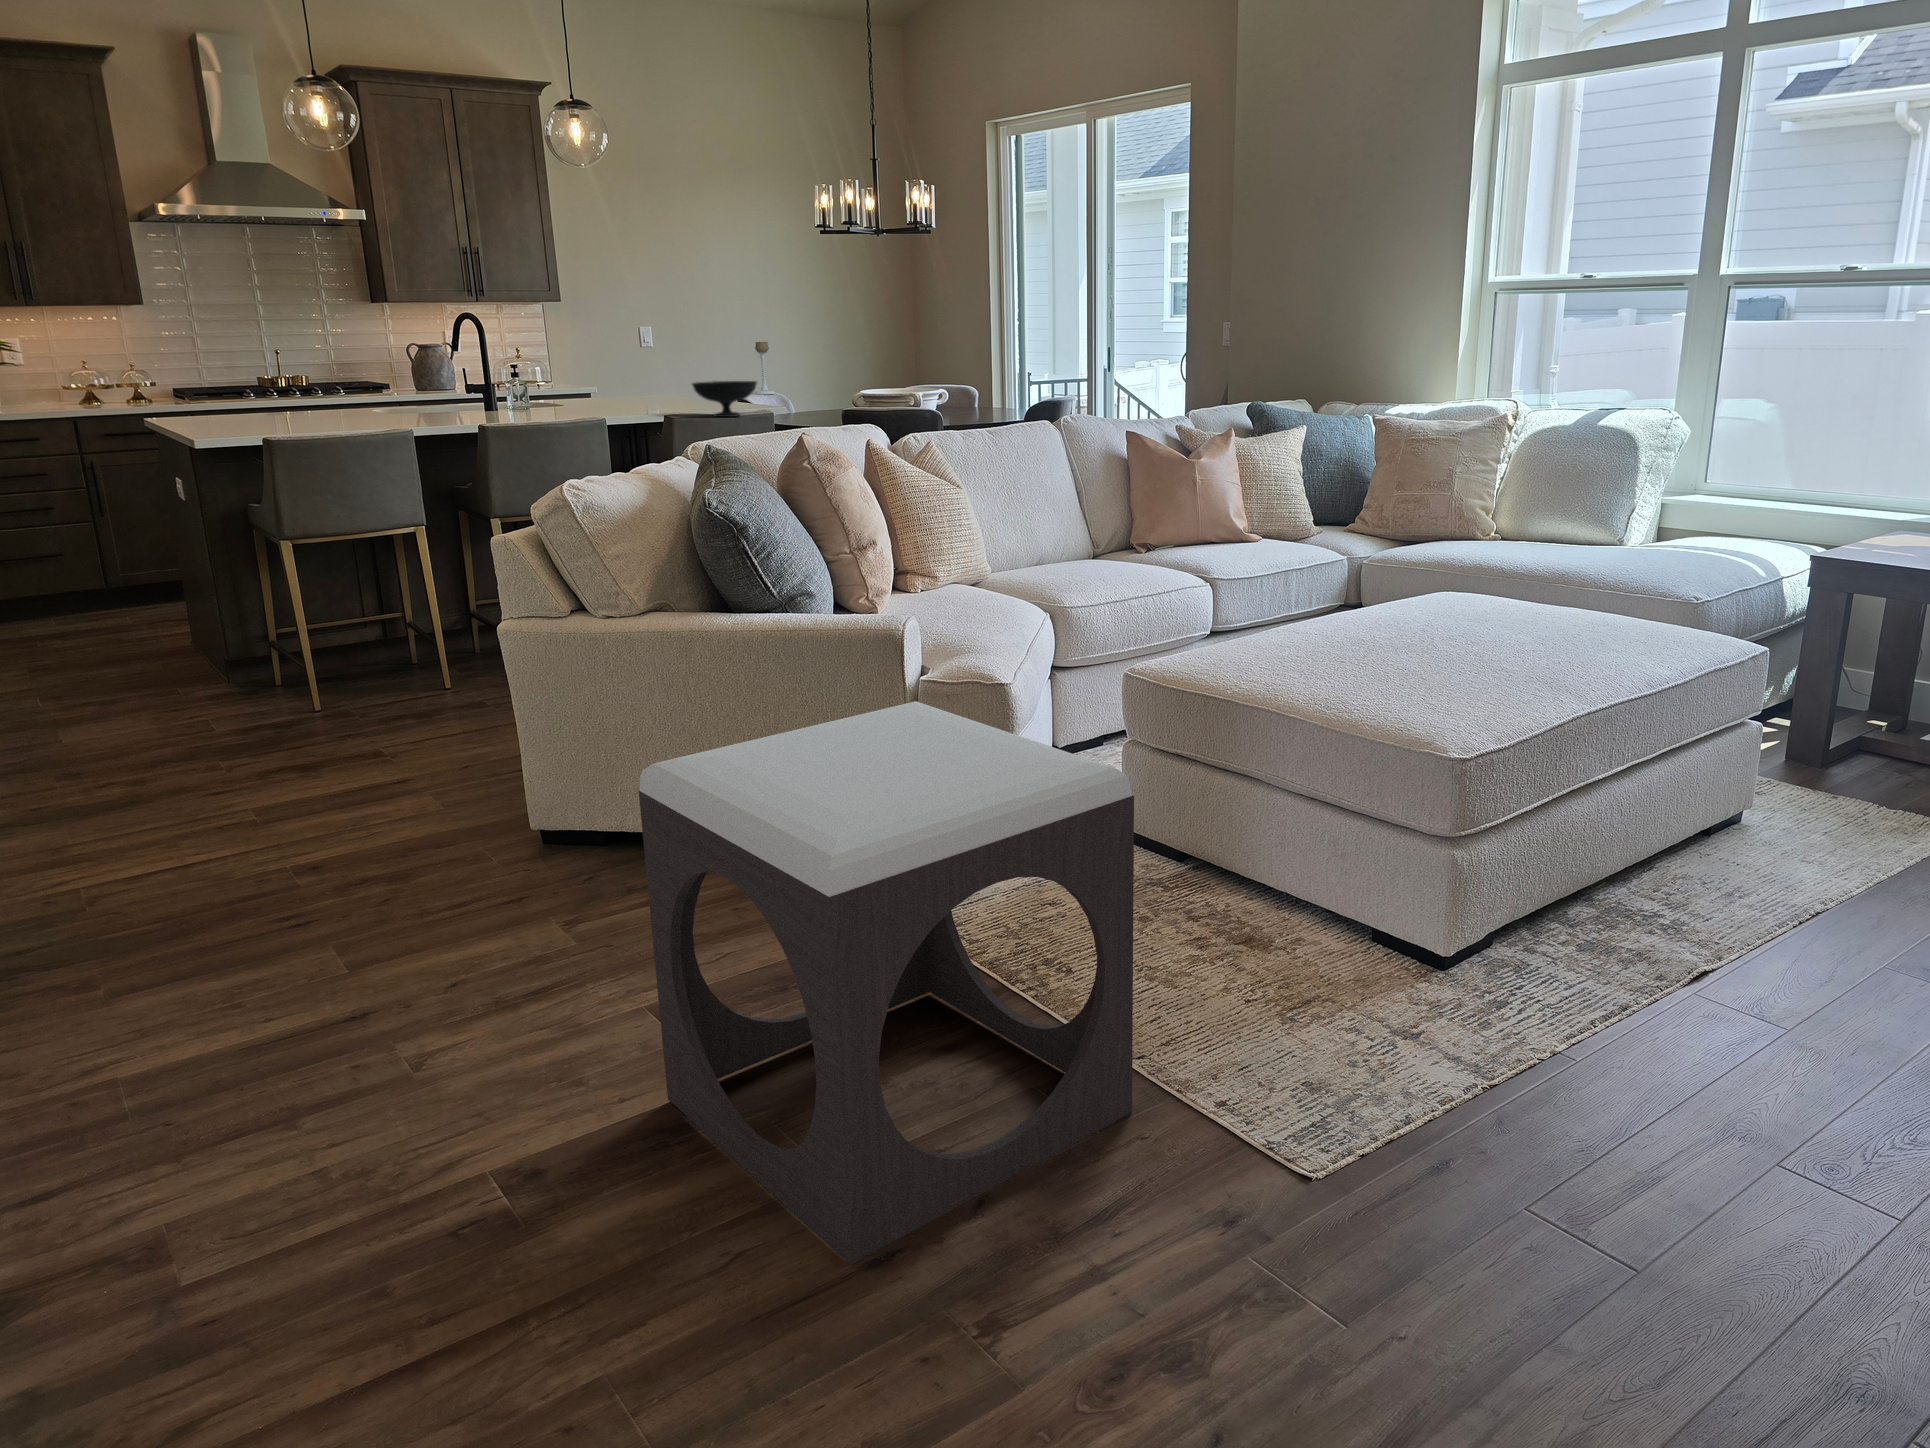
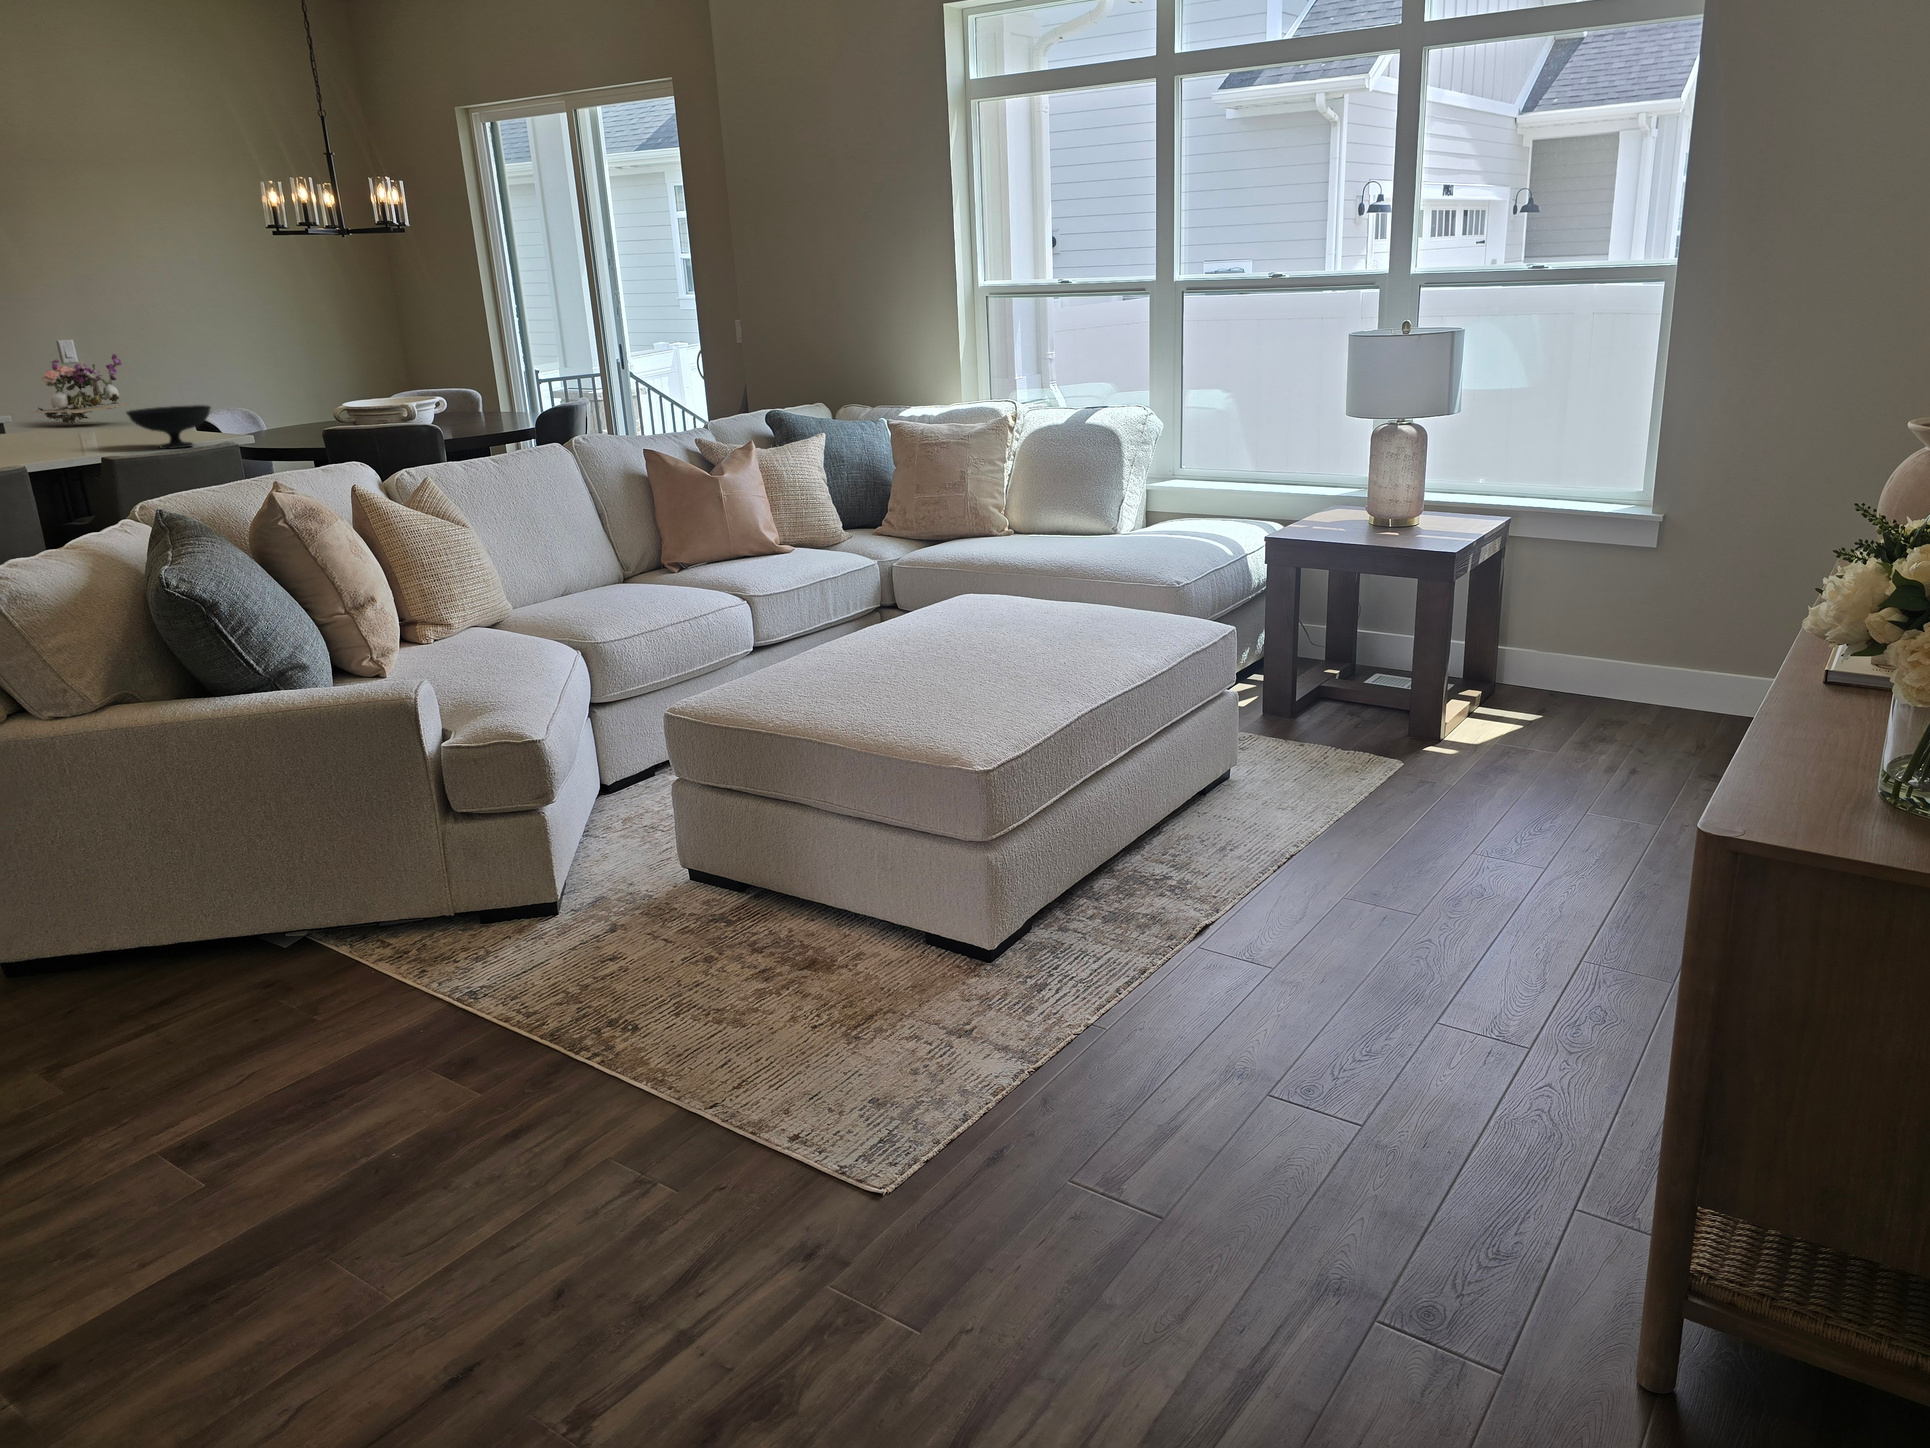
flower arrangement: none [620,338,700,400] -> present [33,352,135,425]
candle holder: present [755,342,775,395] -> none [203,349,236,409]
footstool: present [639,701,1134,1265] -> none [119,788,710,1391]

